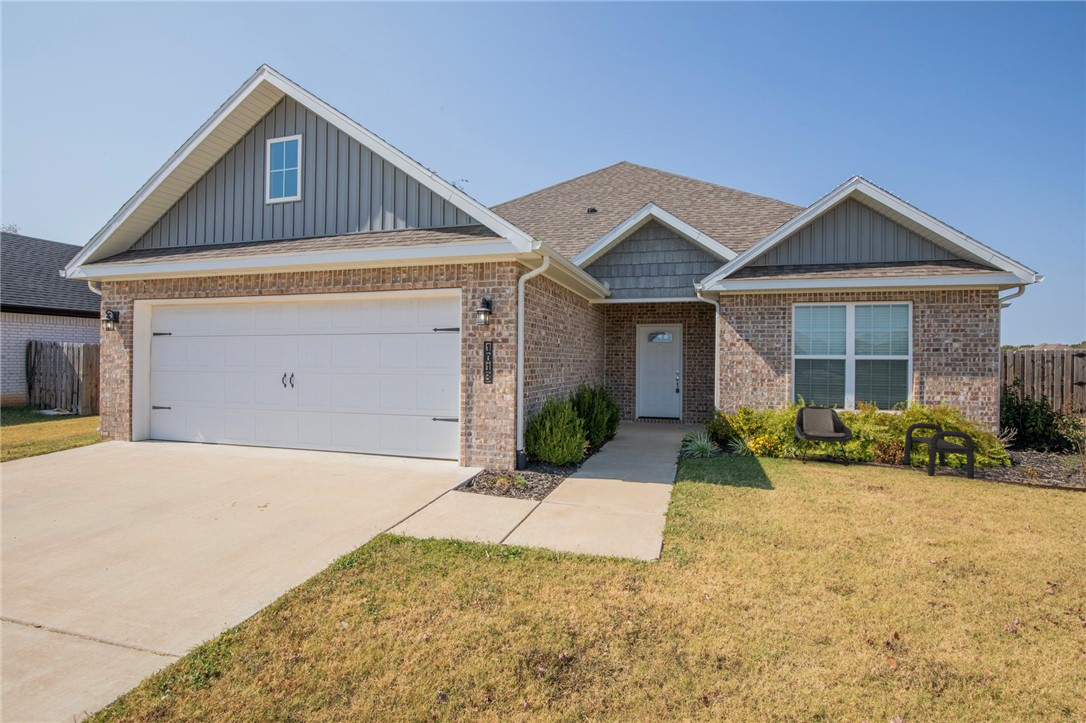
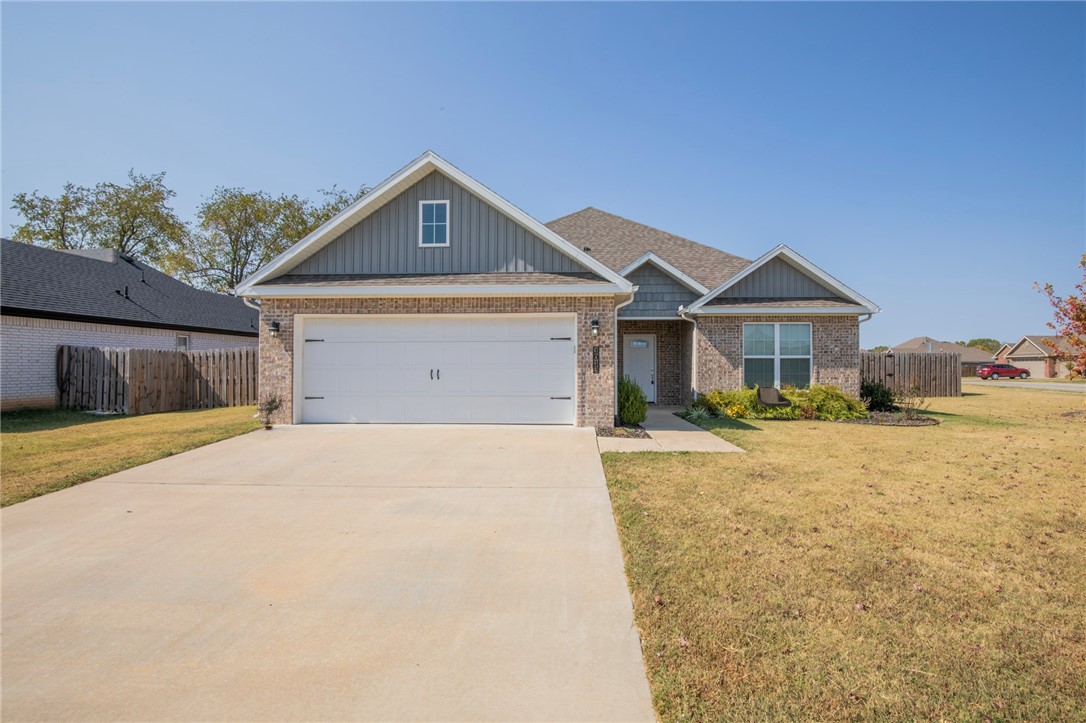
potted tree: none [86,400,118,446] -> present [257,394,282,430]
bench: present [904,423,974,478] -> none [815,395,855,423]

